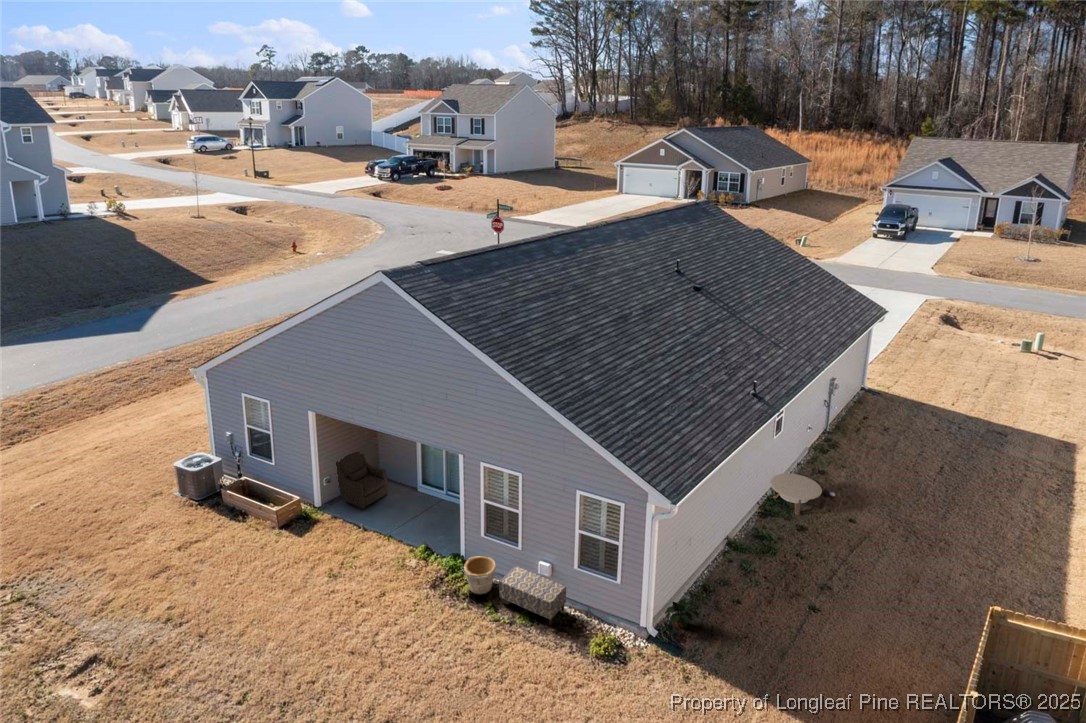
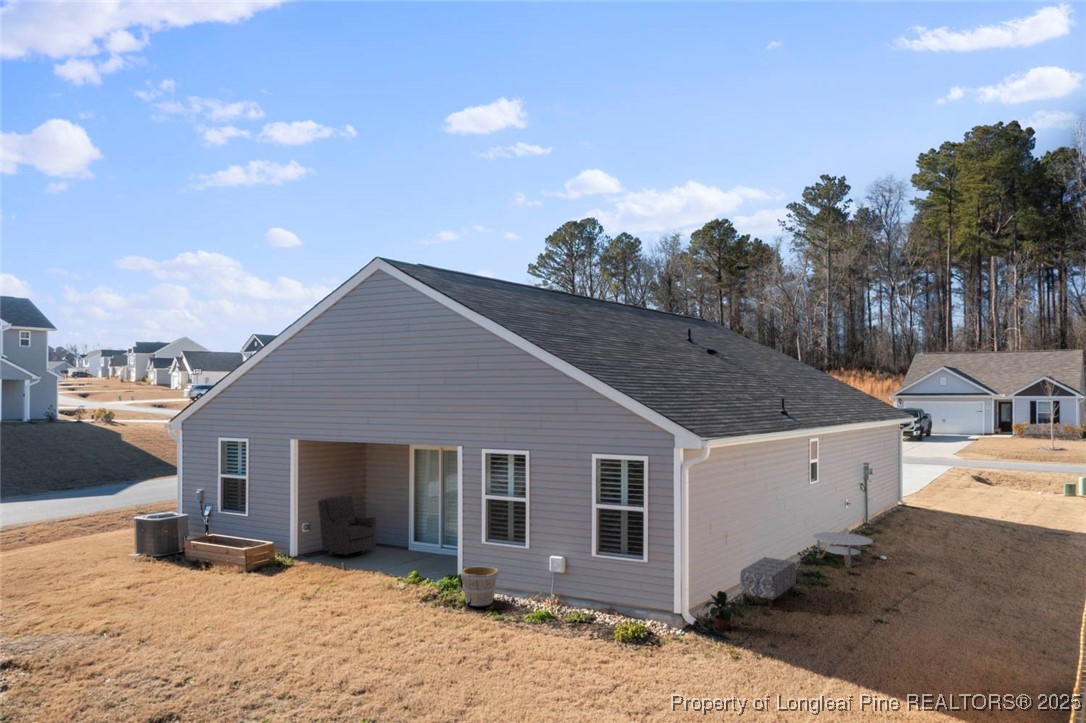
bench: present [499,566,566,625] -> present [740,557,796,609]

